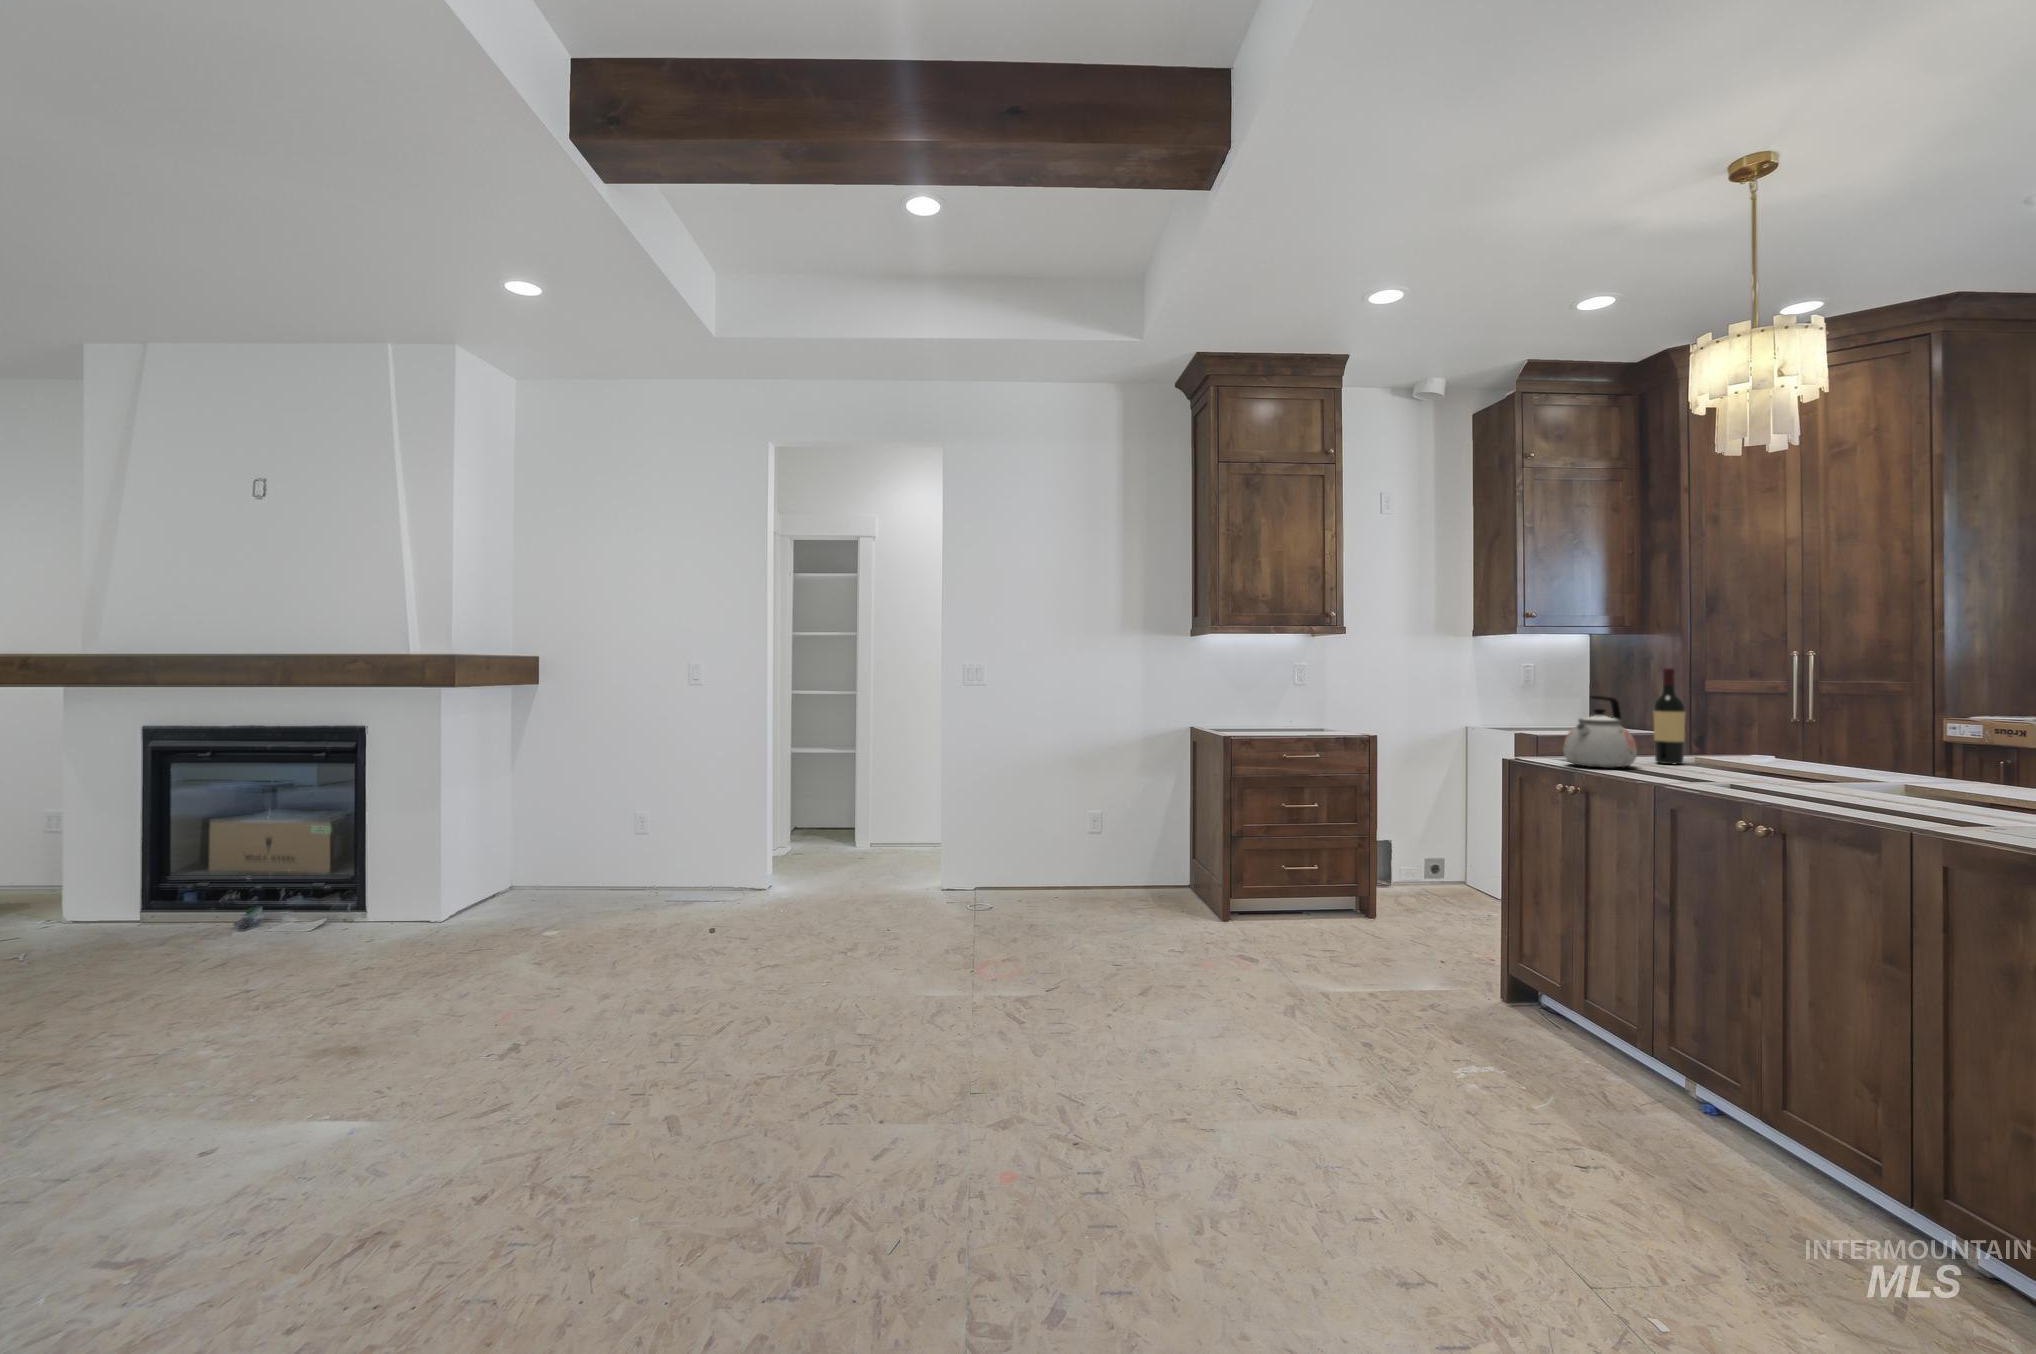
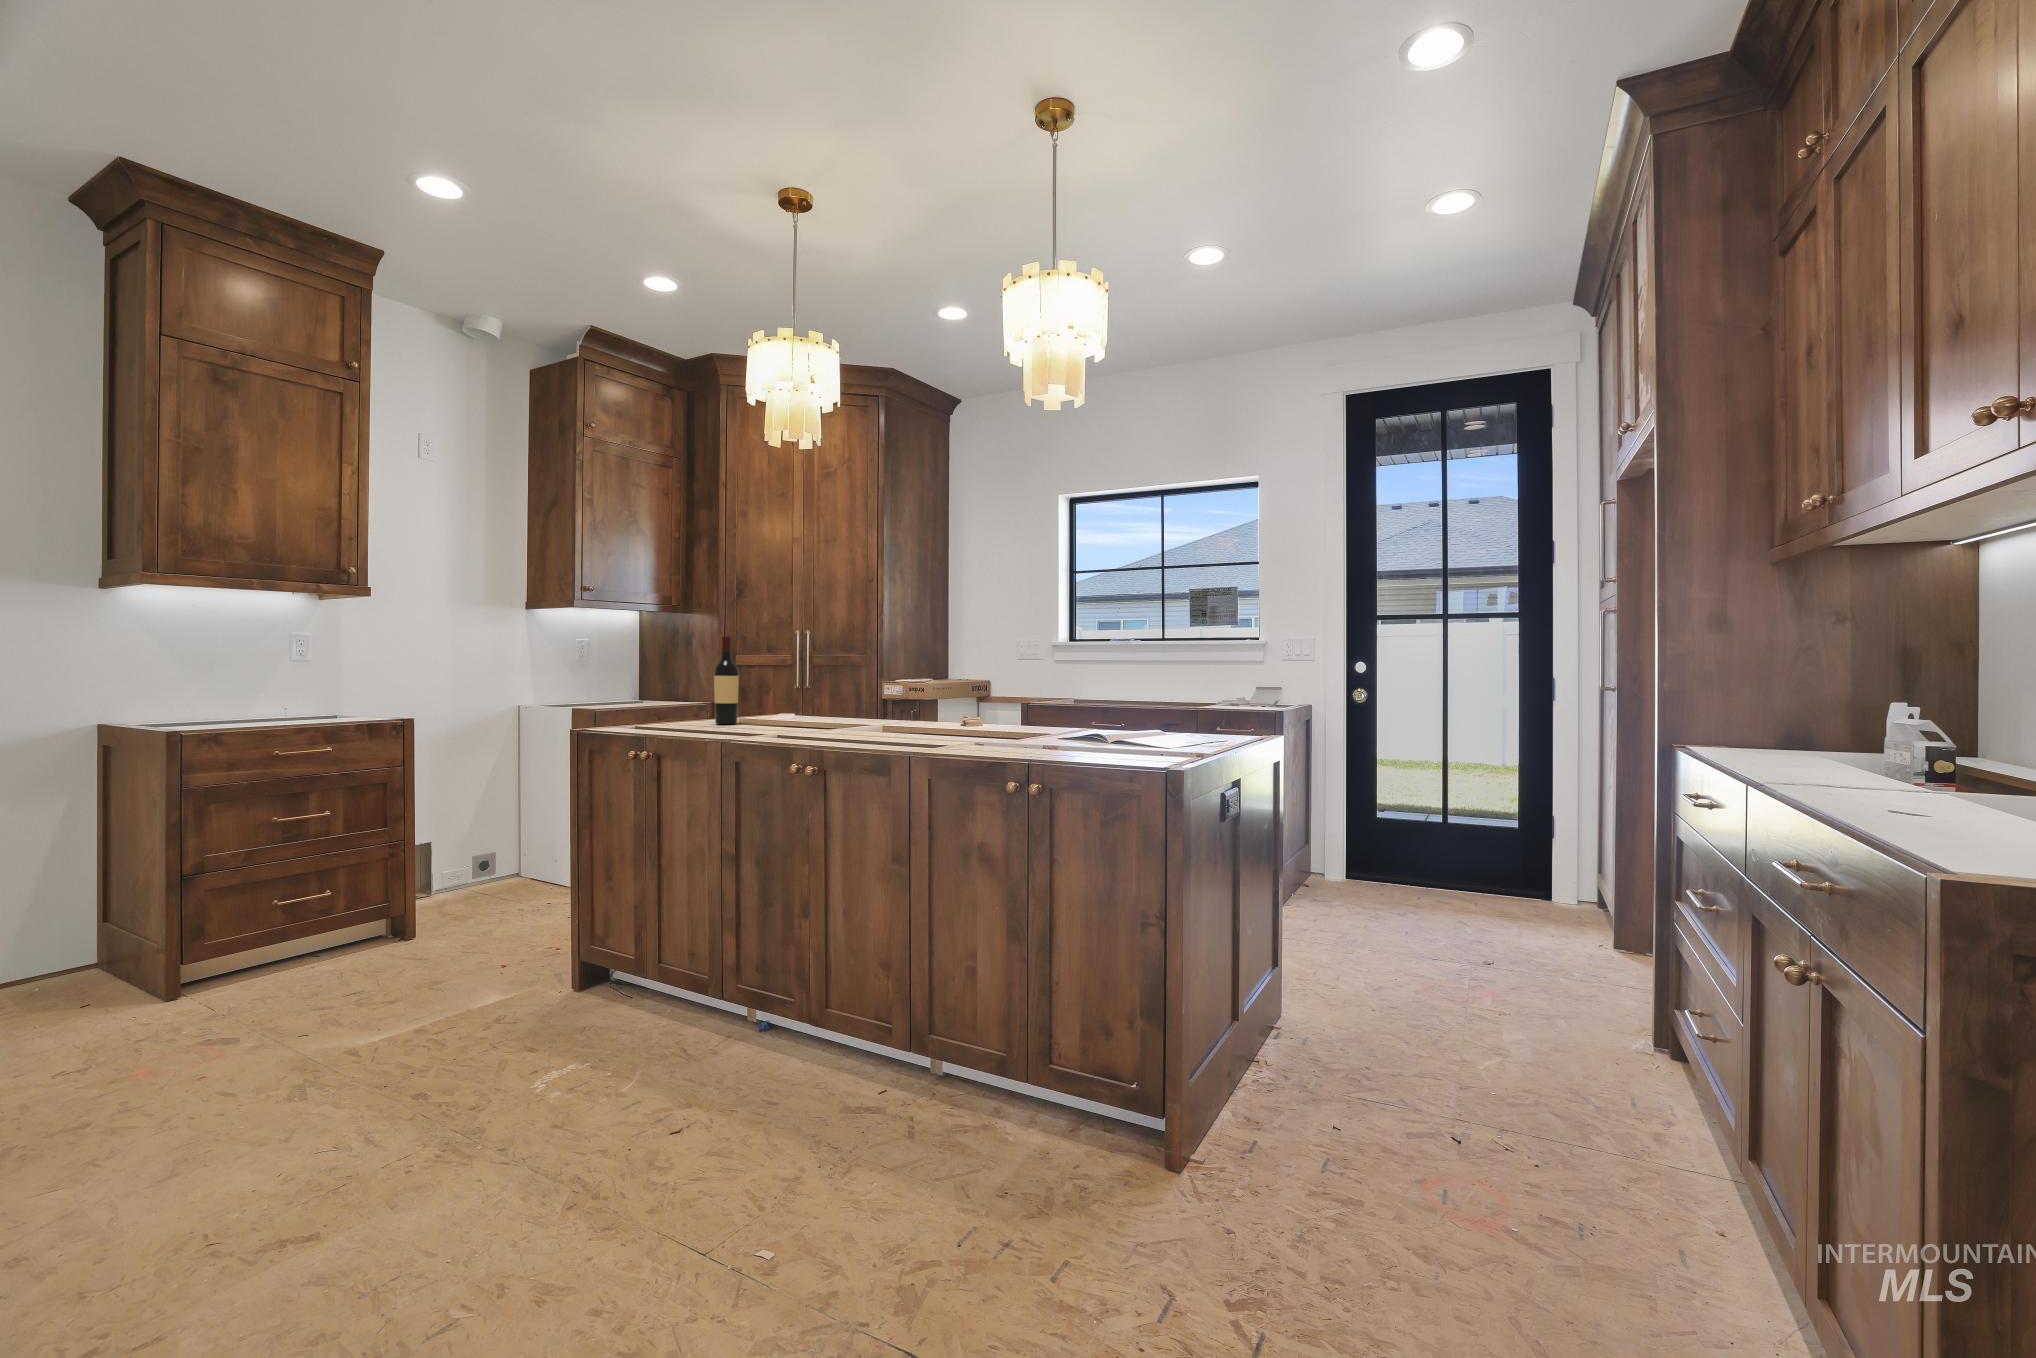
kettle: present [1563,696,1637,768] -> none [640,660,703,731]

